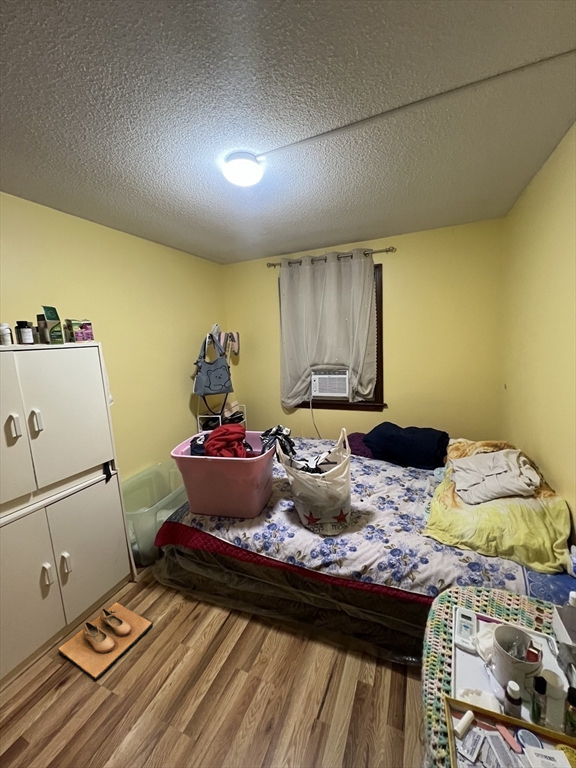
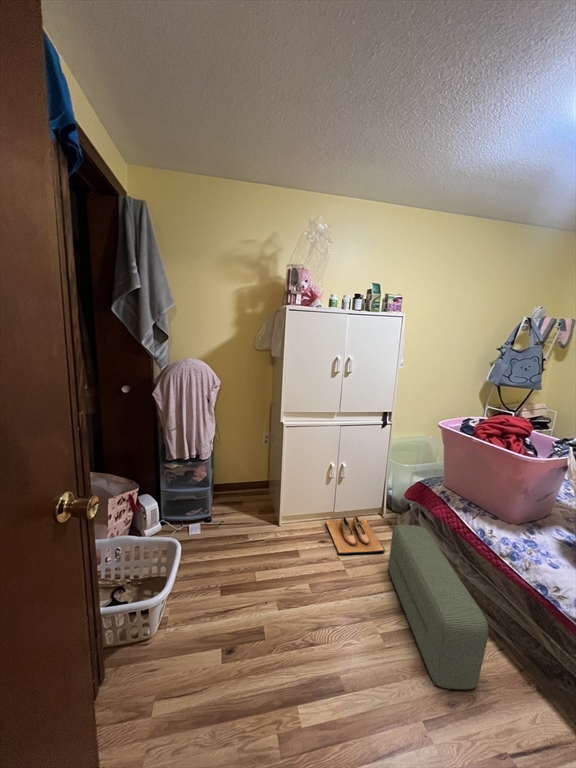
pouf: none [158,569,279,724] -> present [388,525,489,689]

